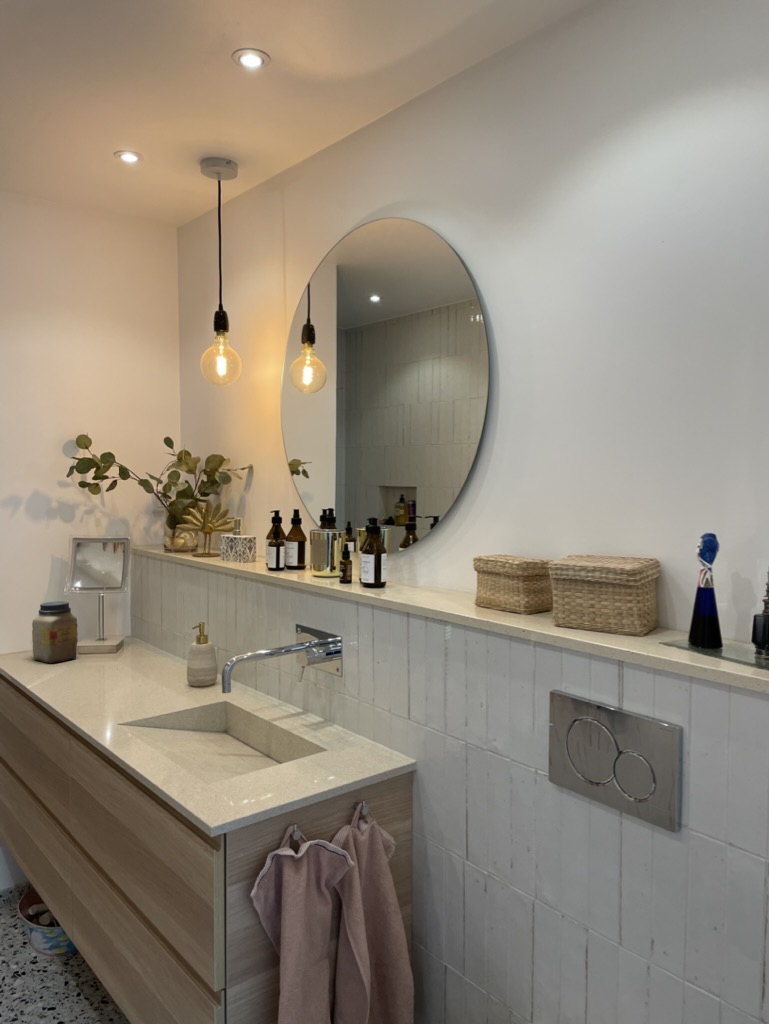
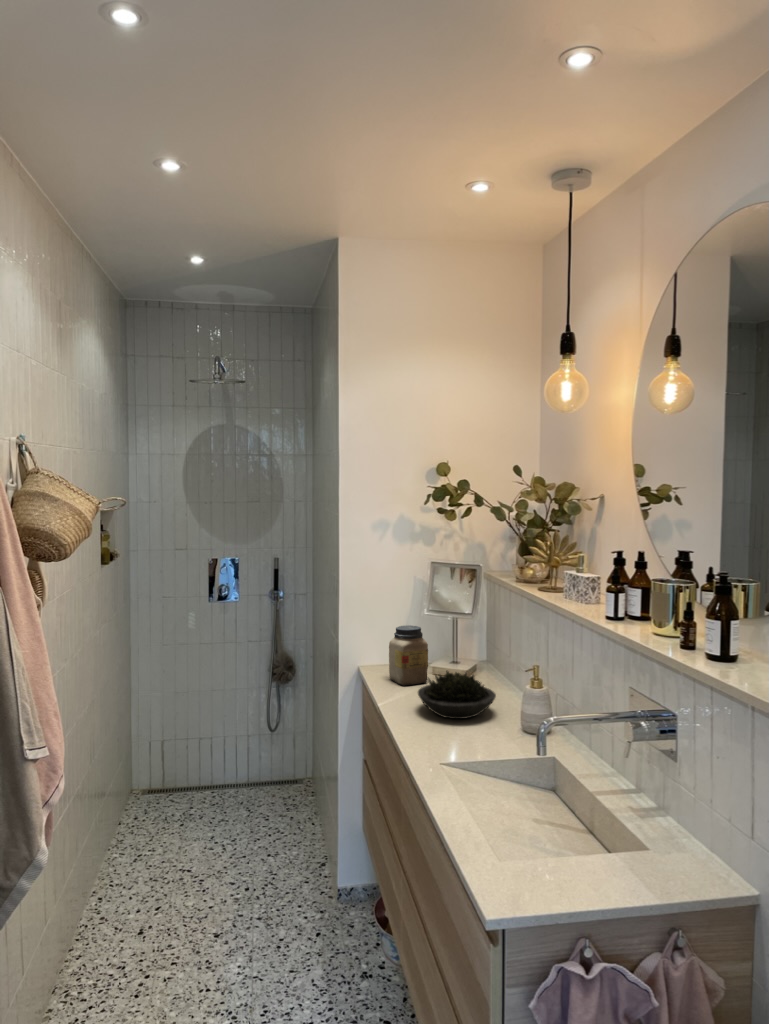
succulent plant: none [76,638,159,684] -> present [418,671,496,719]

